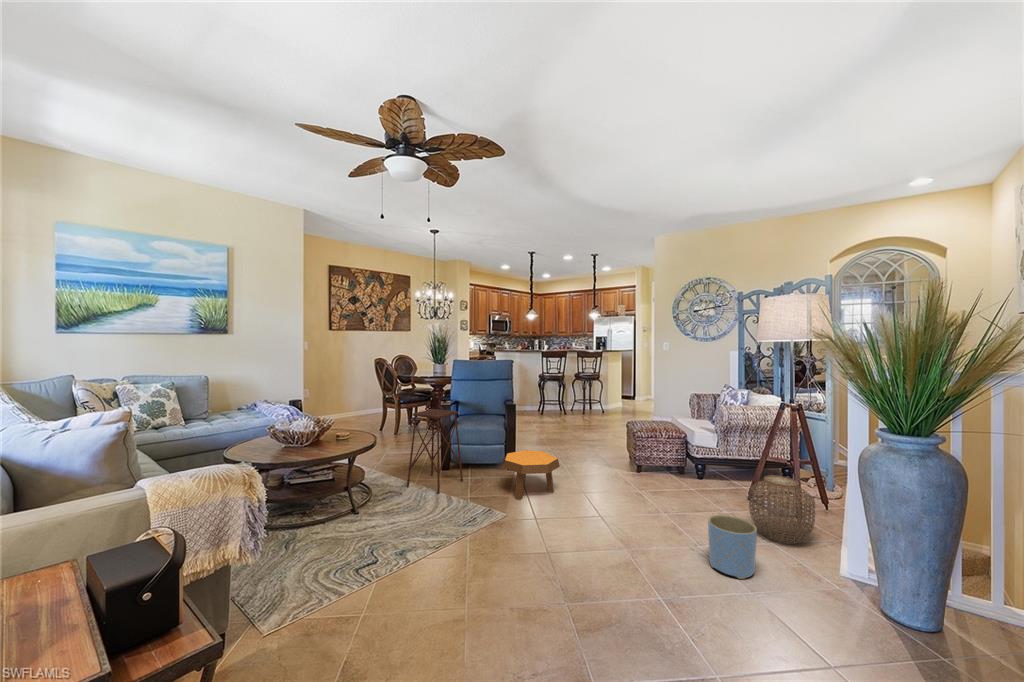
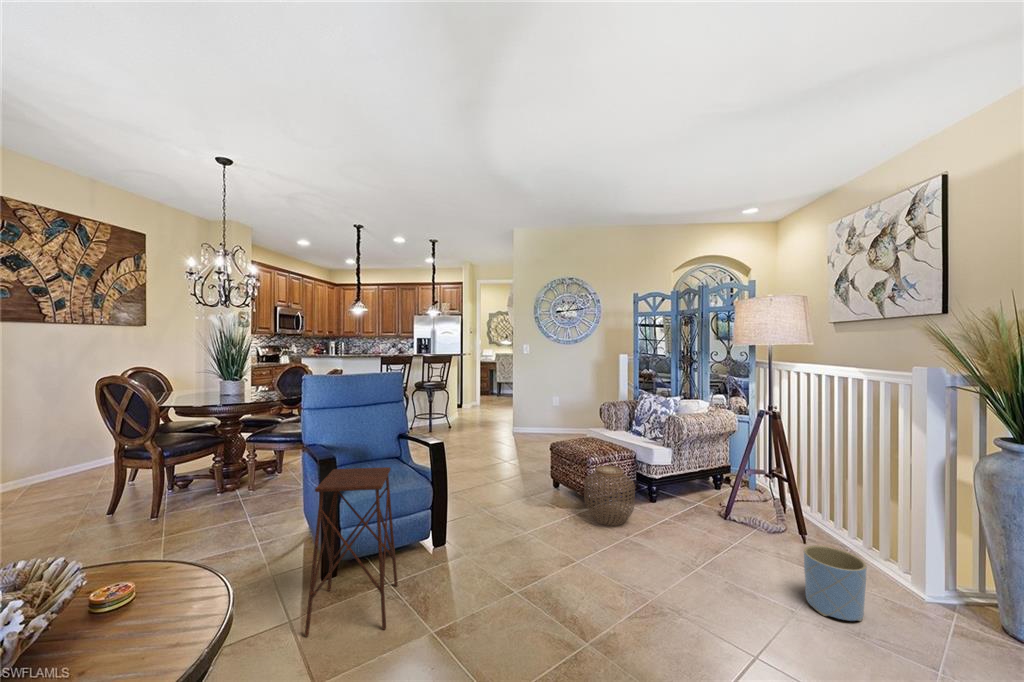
footstool: present [504,450,560,500] -> none [471,503,555,592]
woven basket: present [749,475,815,544] -> present [584,466,635,526]

